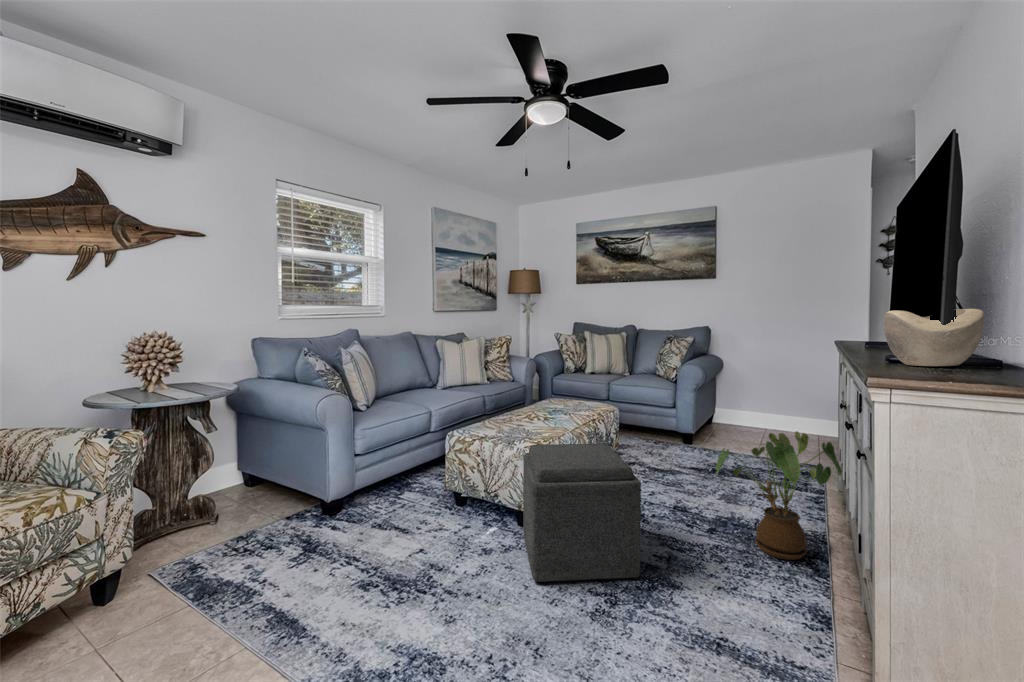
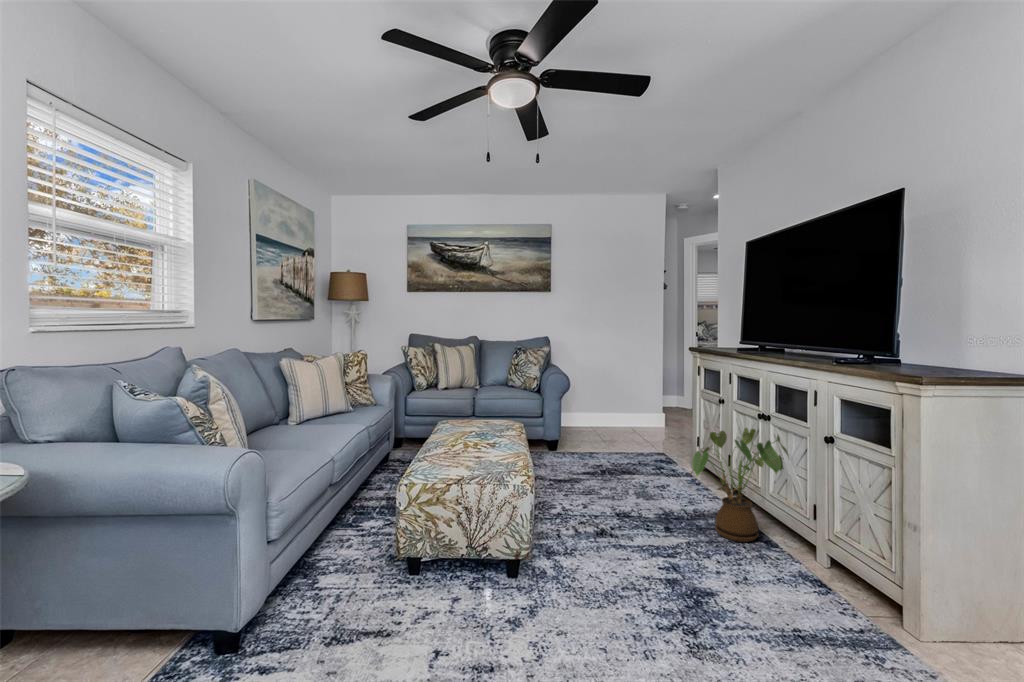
decorative bowl: present [884,309,984,366] -> none [843,324,913,367]
ottoman: present [523,443,641,581] -> none [534,463,689,640]

